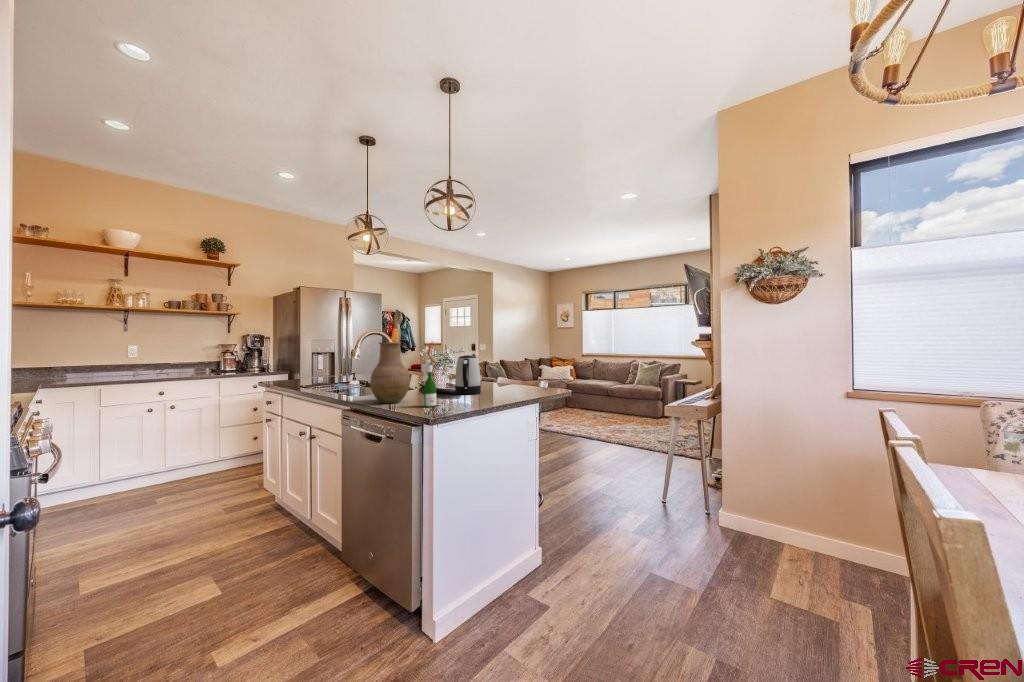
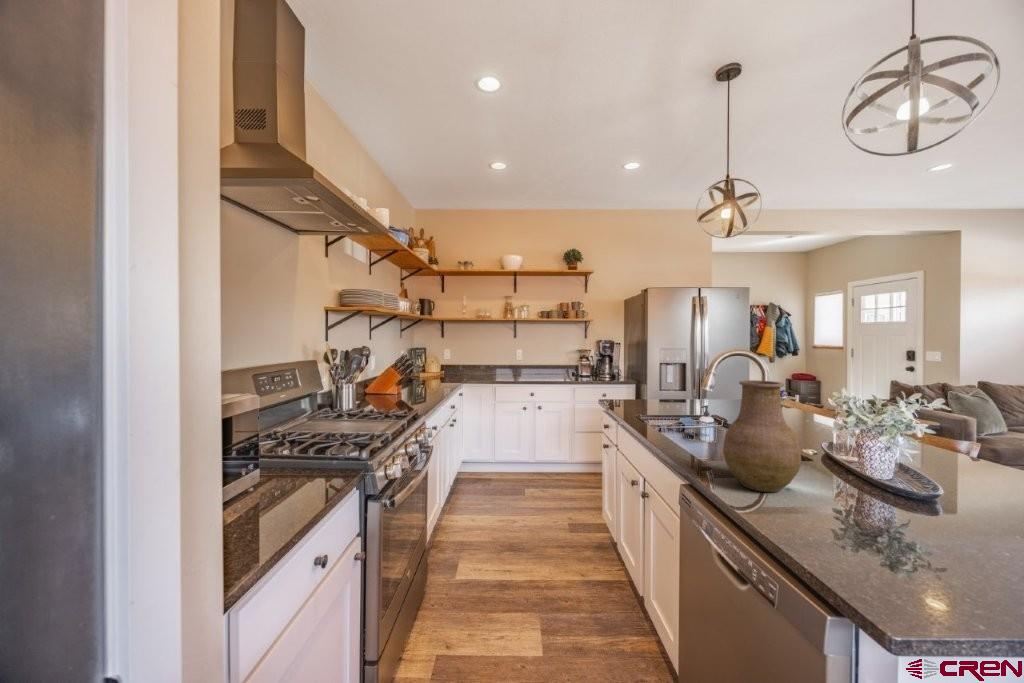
wine bottle: present [421,342,441,407] -> none [831,396,884,536]
kettle: present [455,355,481,394] -> none [909,413,991,505]

